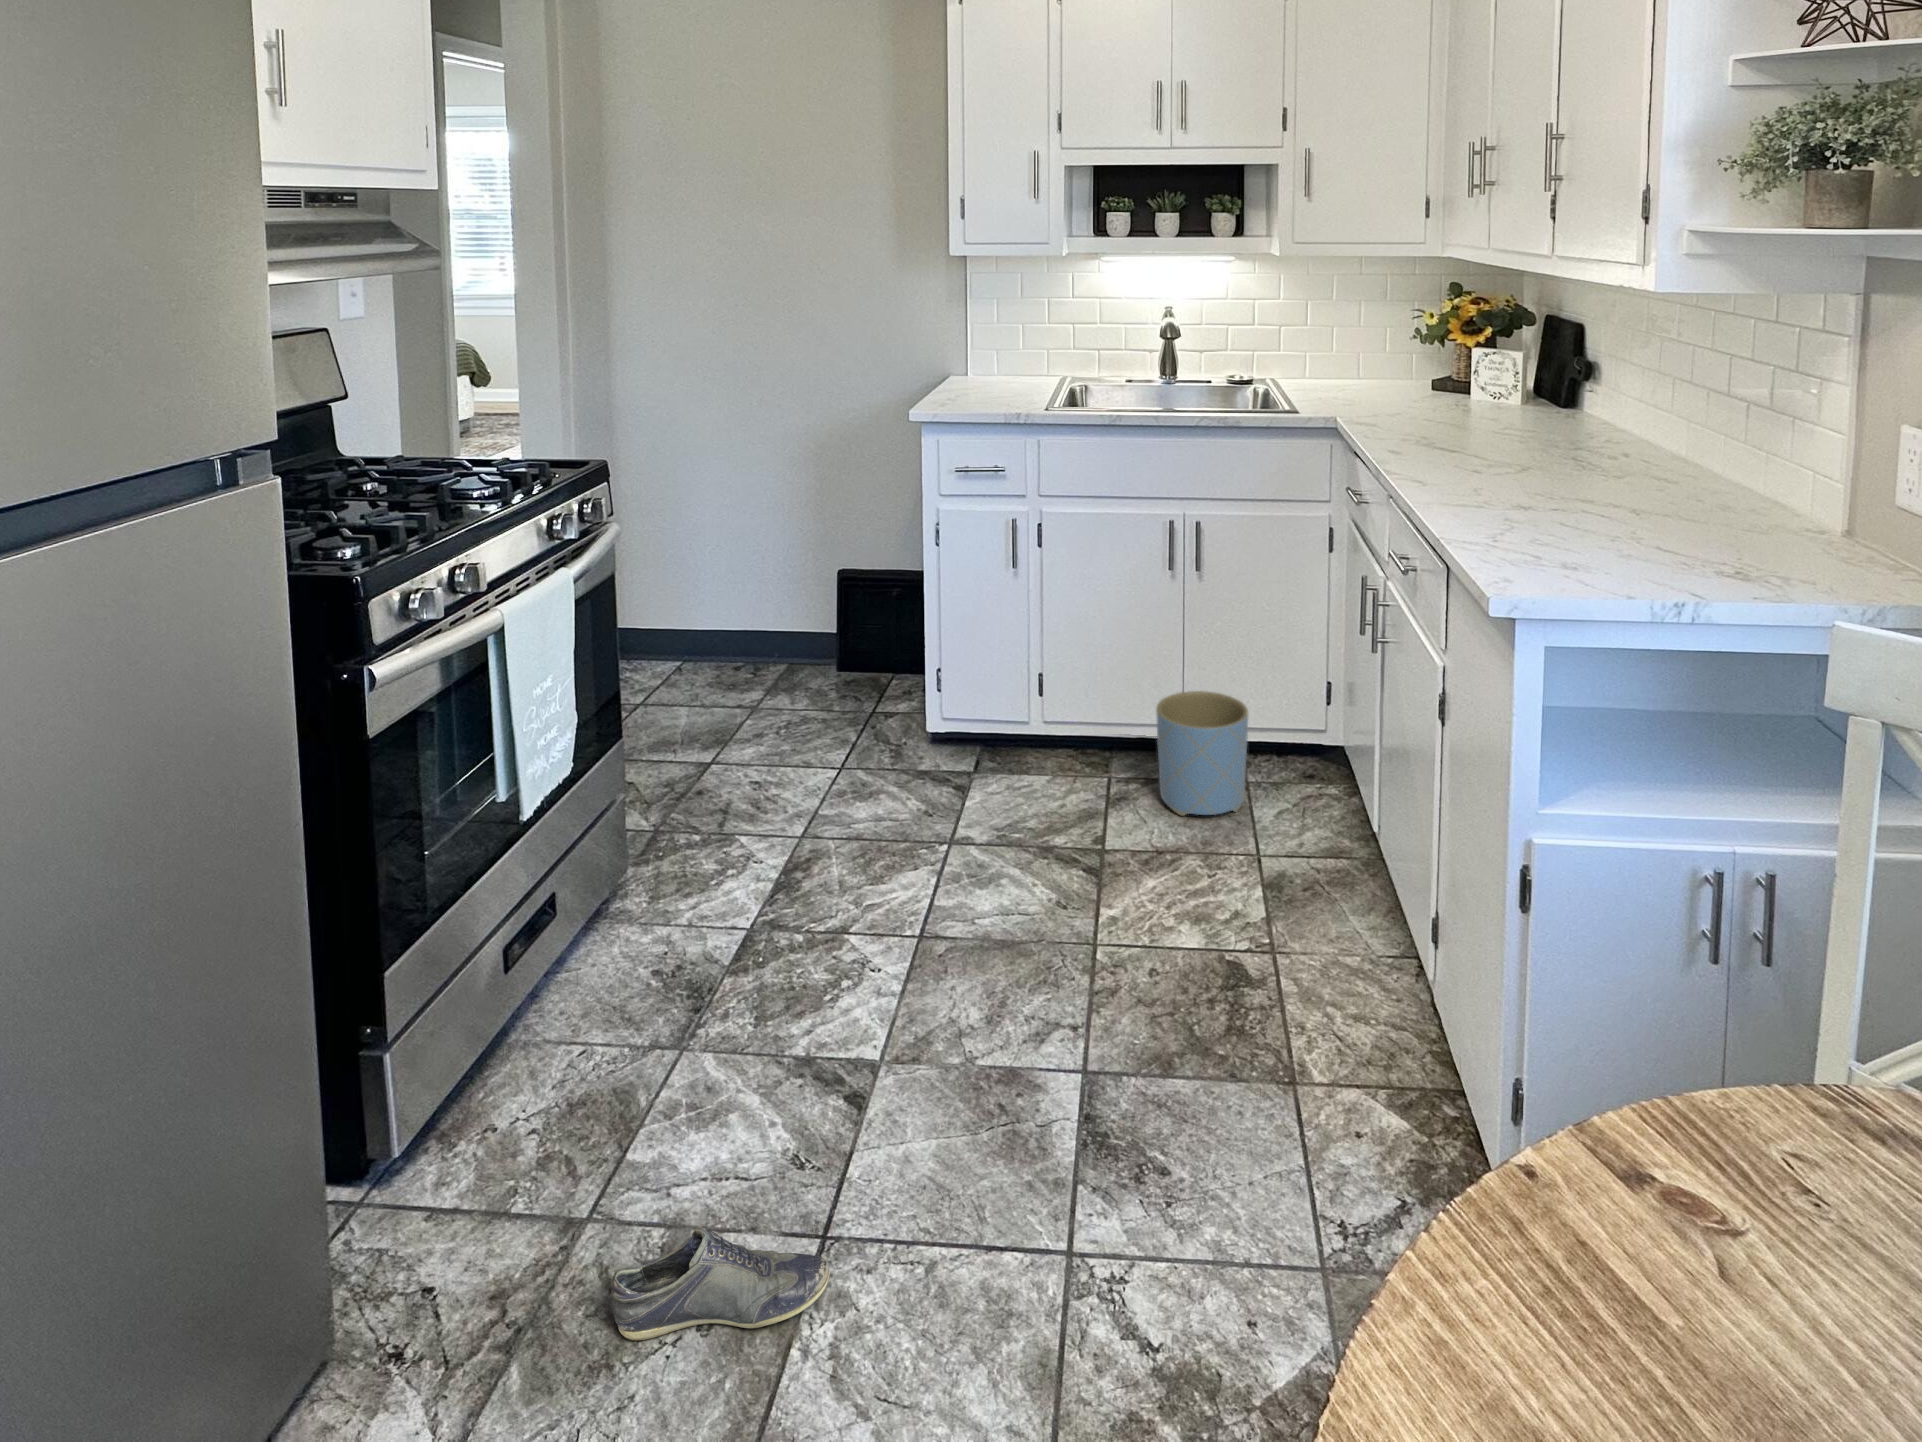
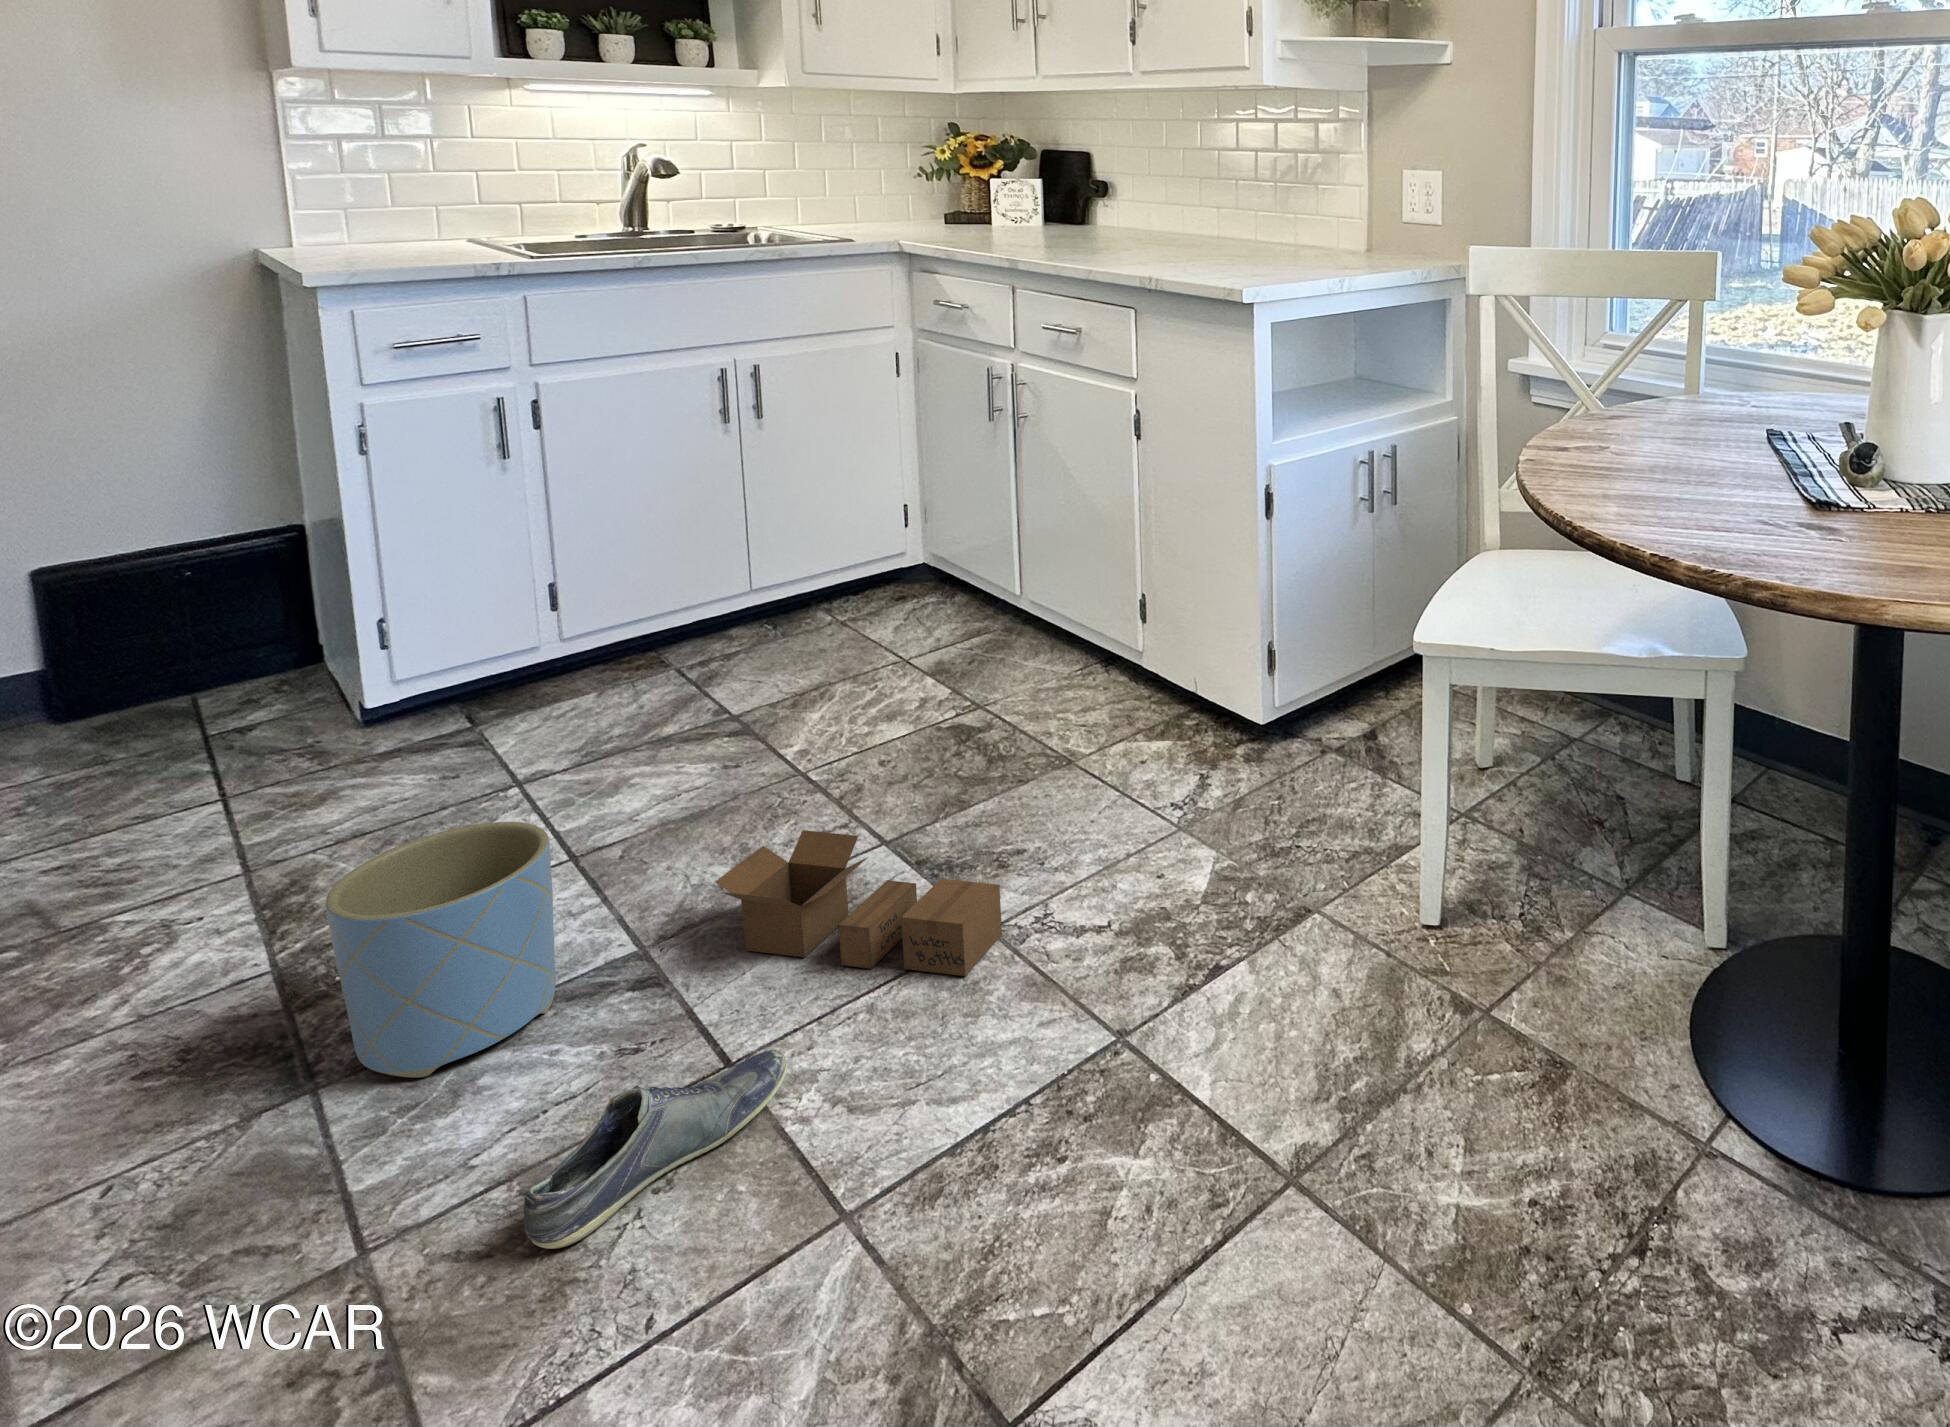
planter: present [1156,691,1248,816] -> present [326,822,556,1077]
cardboard box: none [898,1027,1072,1299] -> present [715,830,1002,976]

